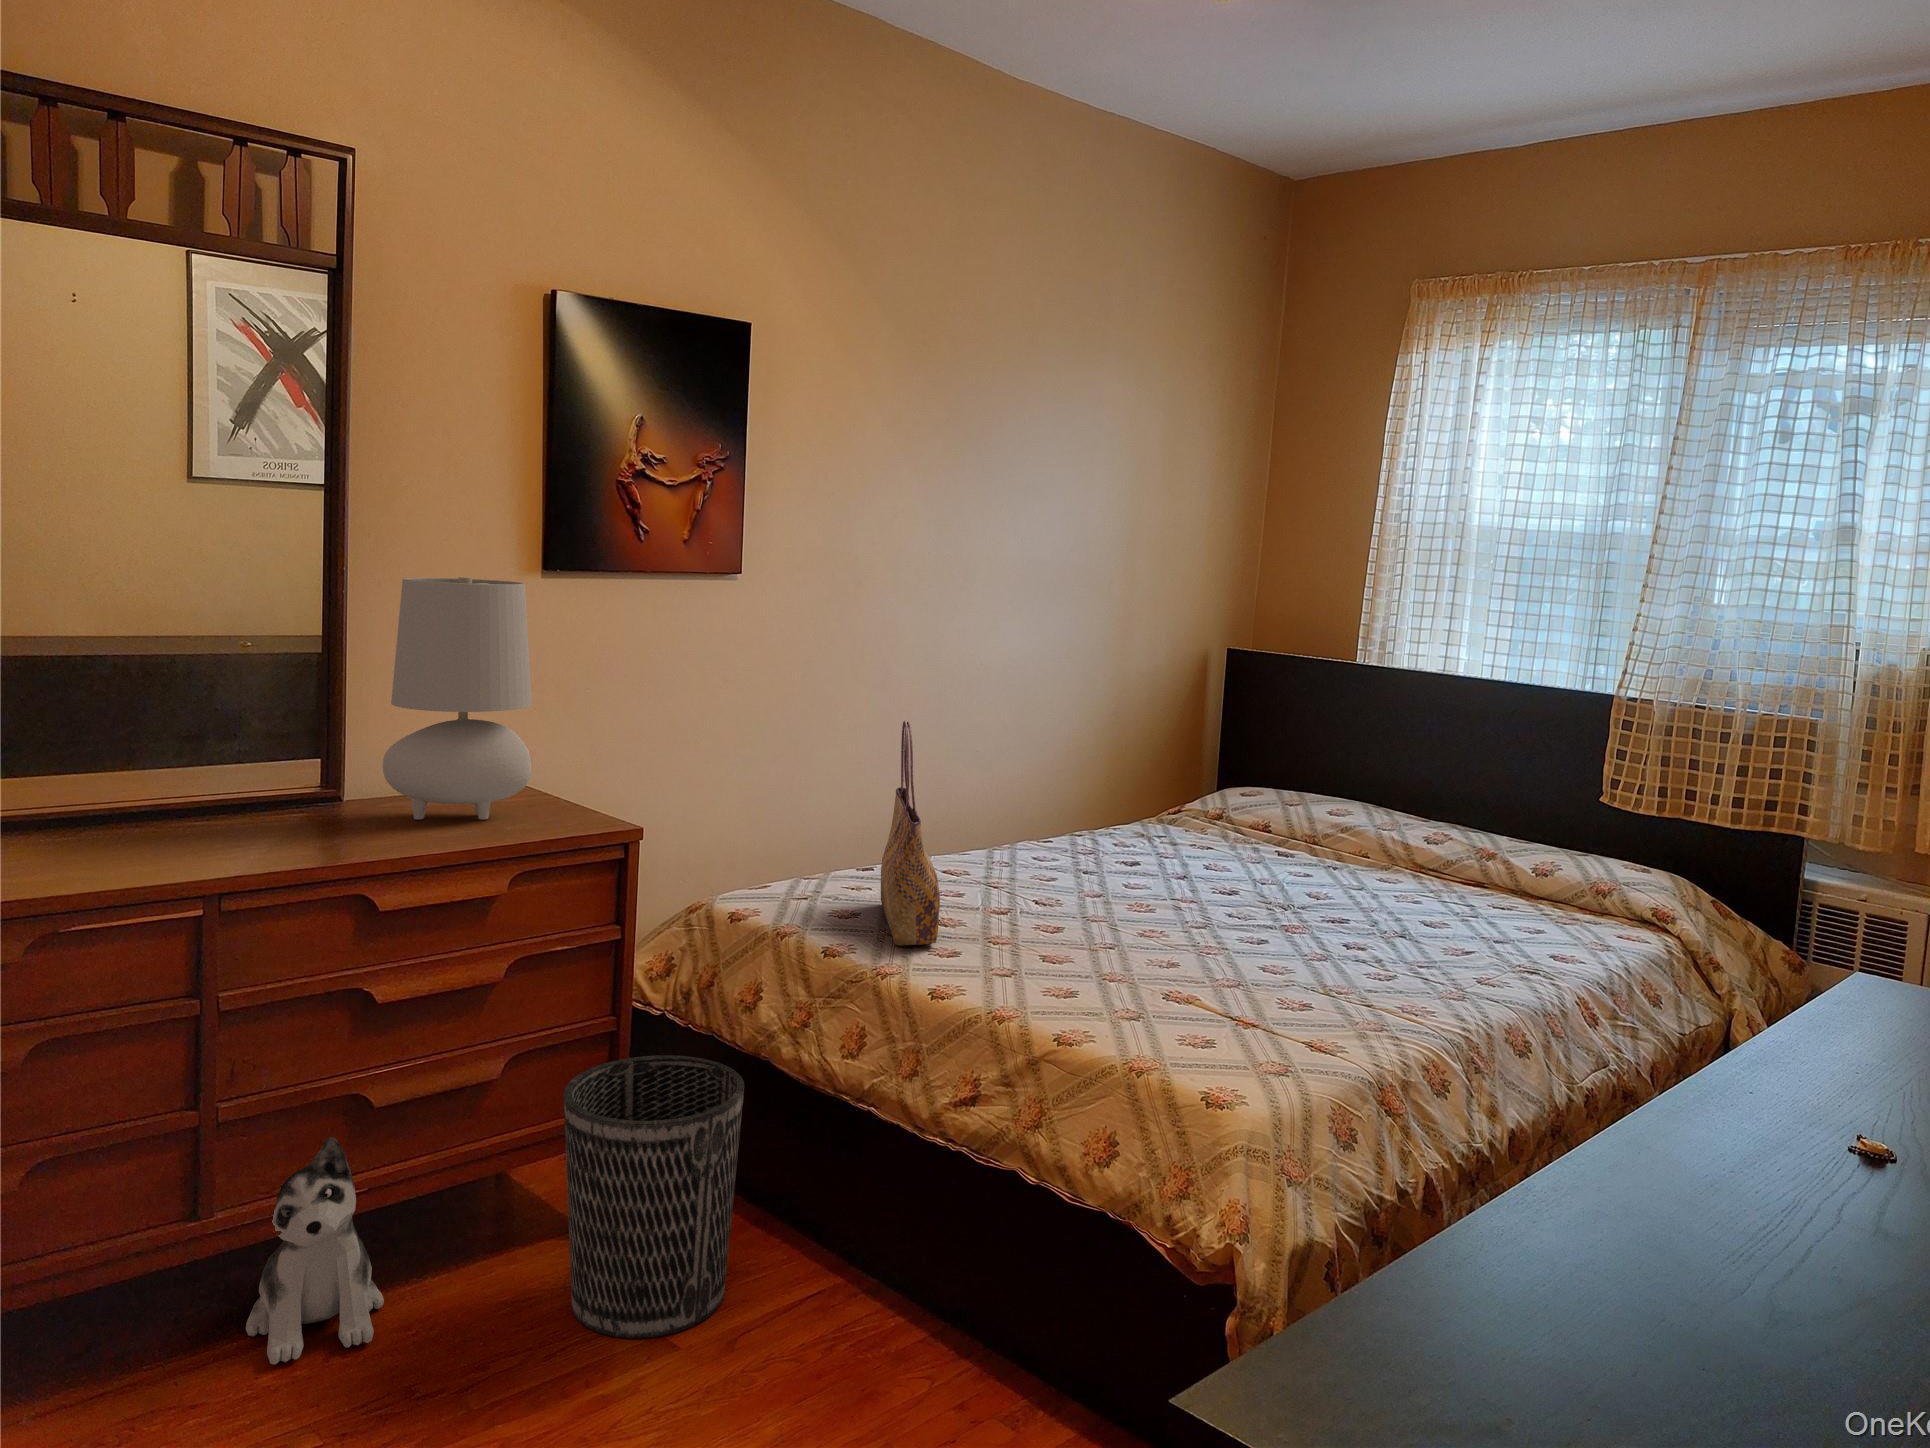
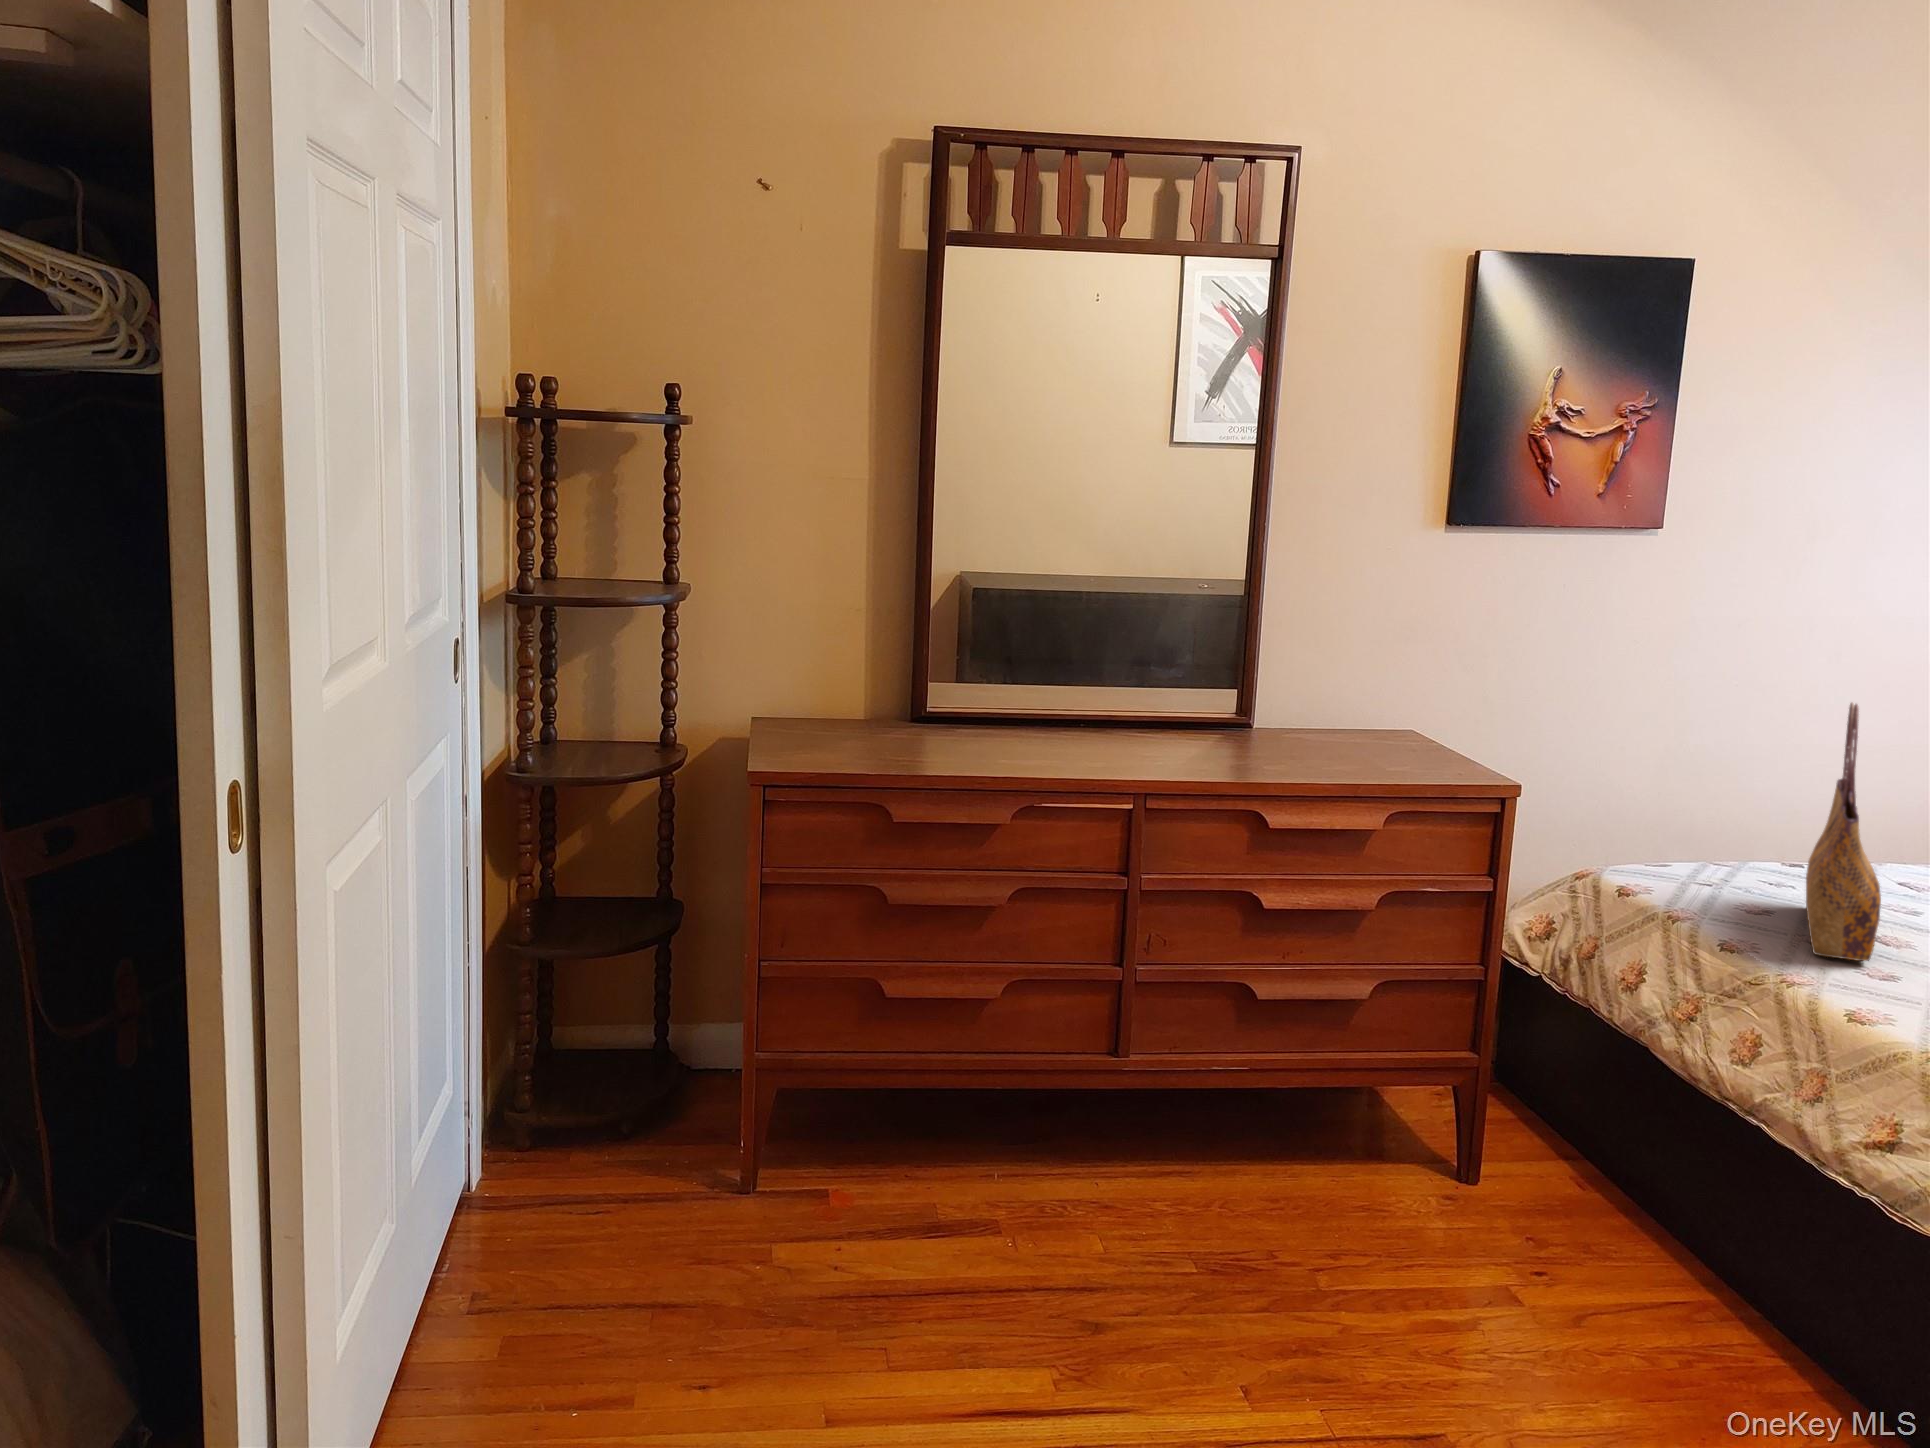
table lamp: present [383,577,532,819] -> none [1286,534,1424,760]
wastebasket: present [564,1055,744,1338] -> none [1417,1008,1610,1283]
plush toy: present [246,1137,384,1365] -> none [1149,1014,1255,1196]

